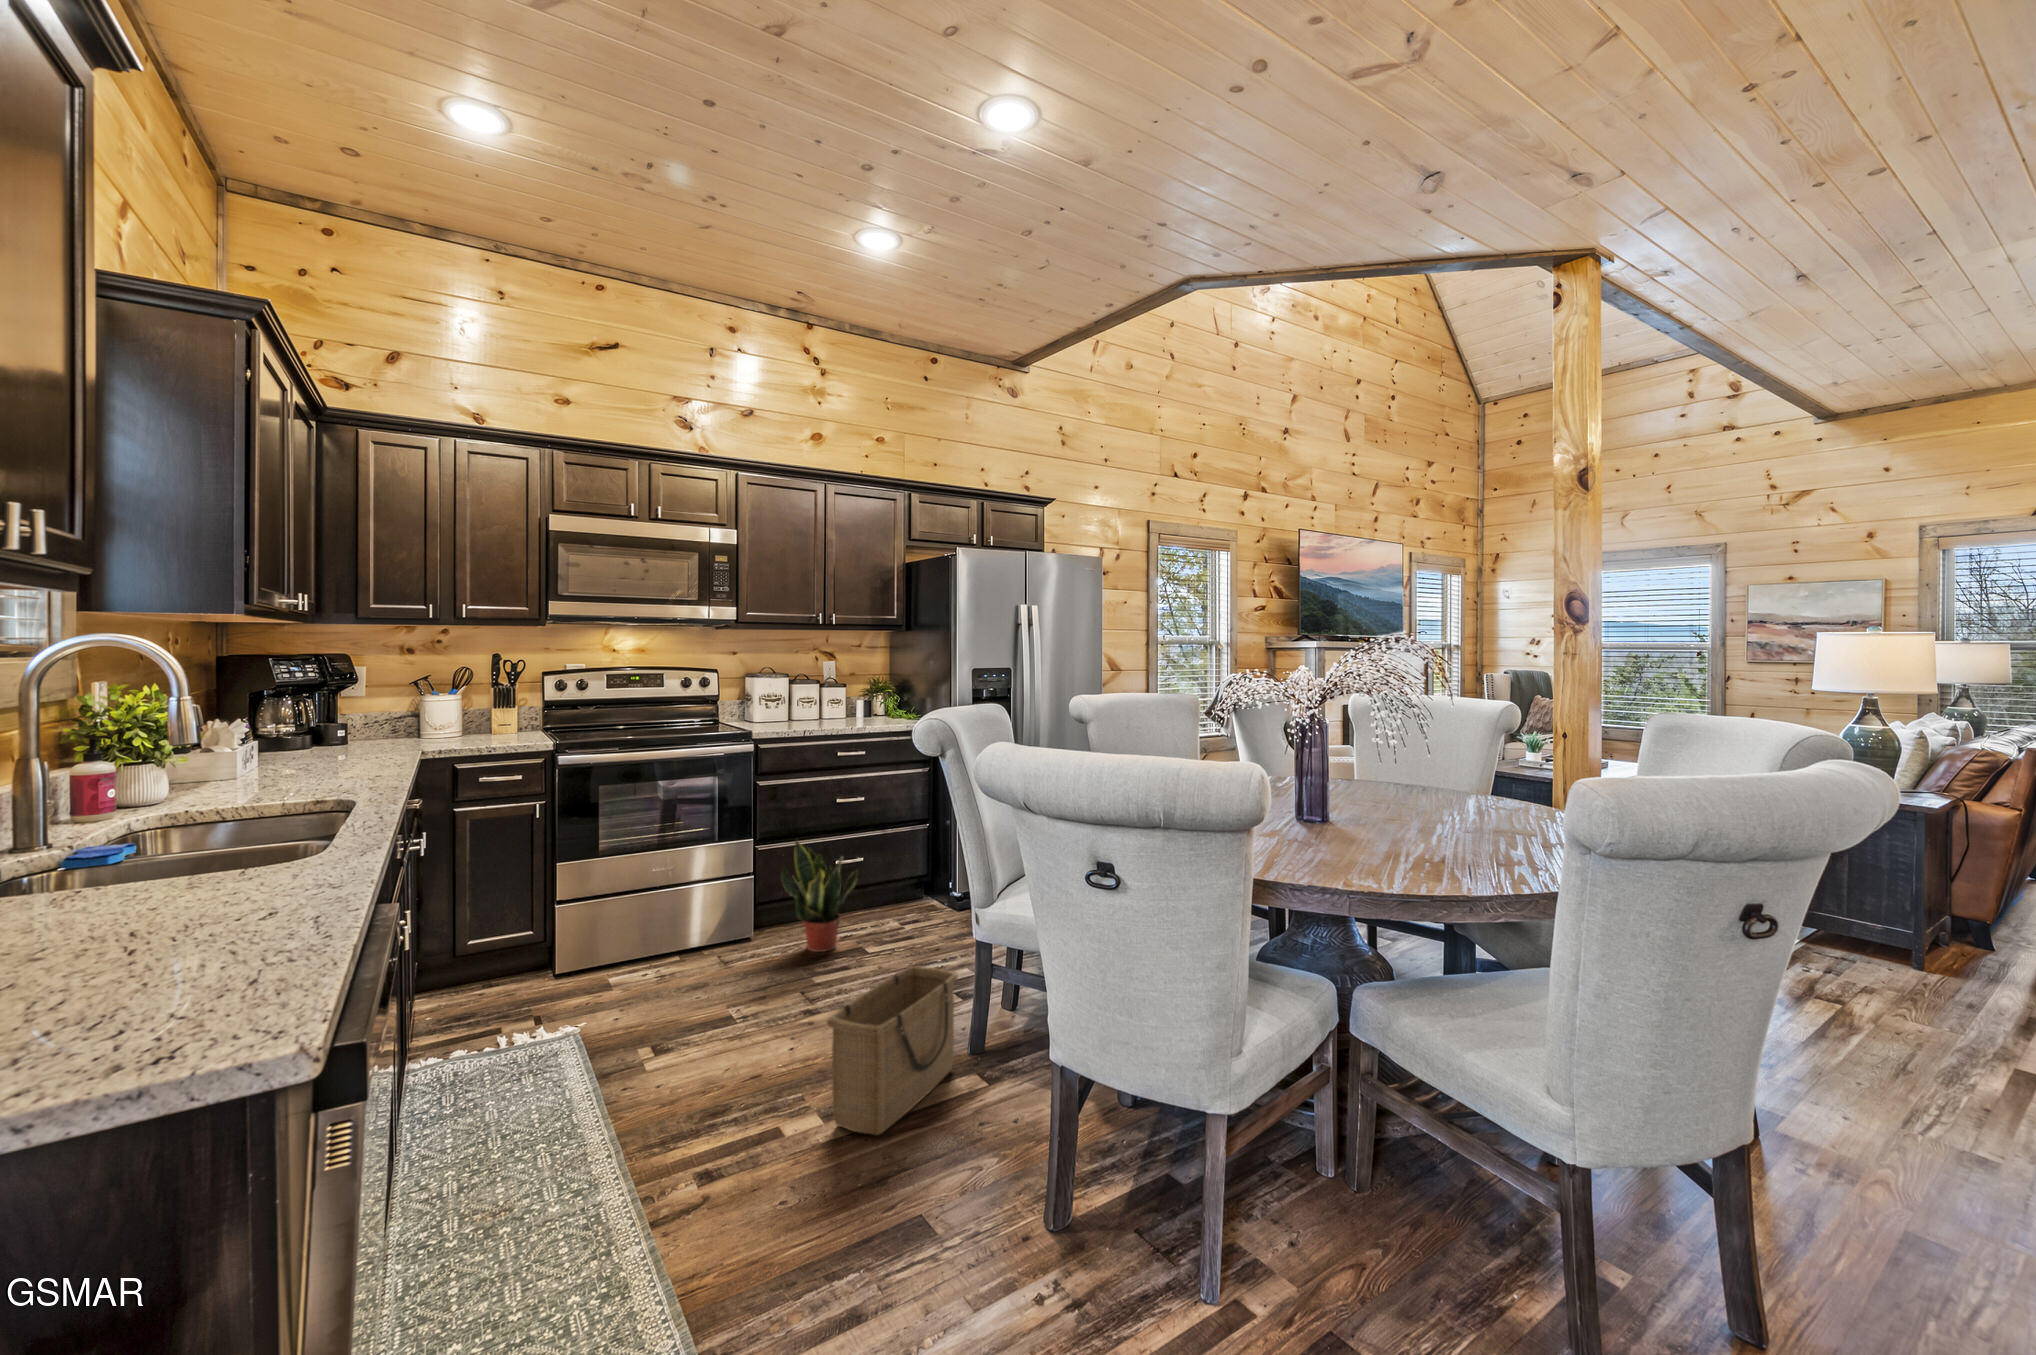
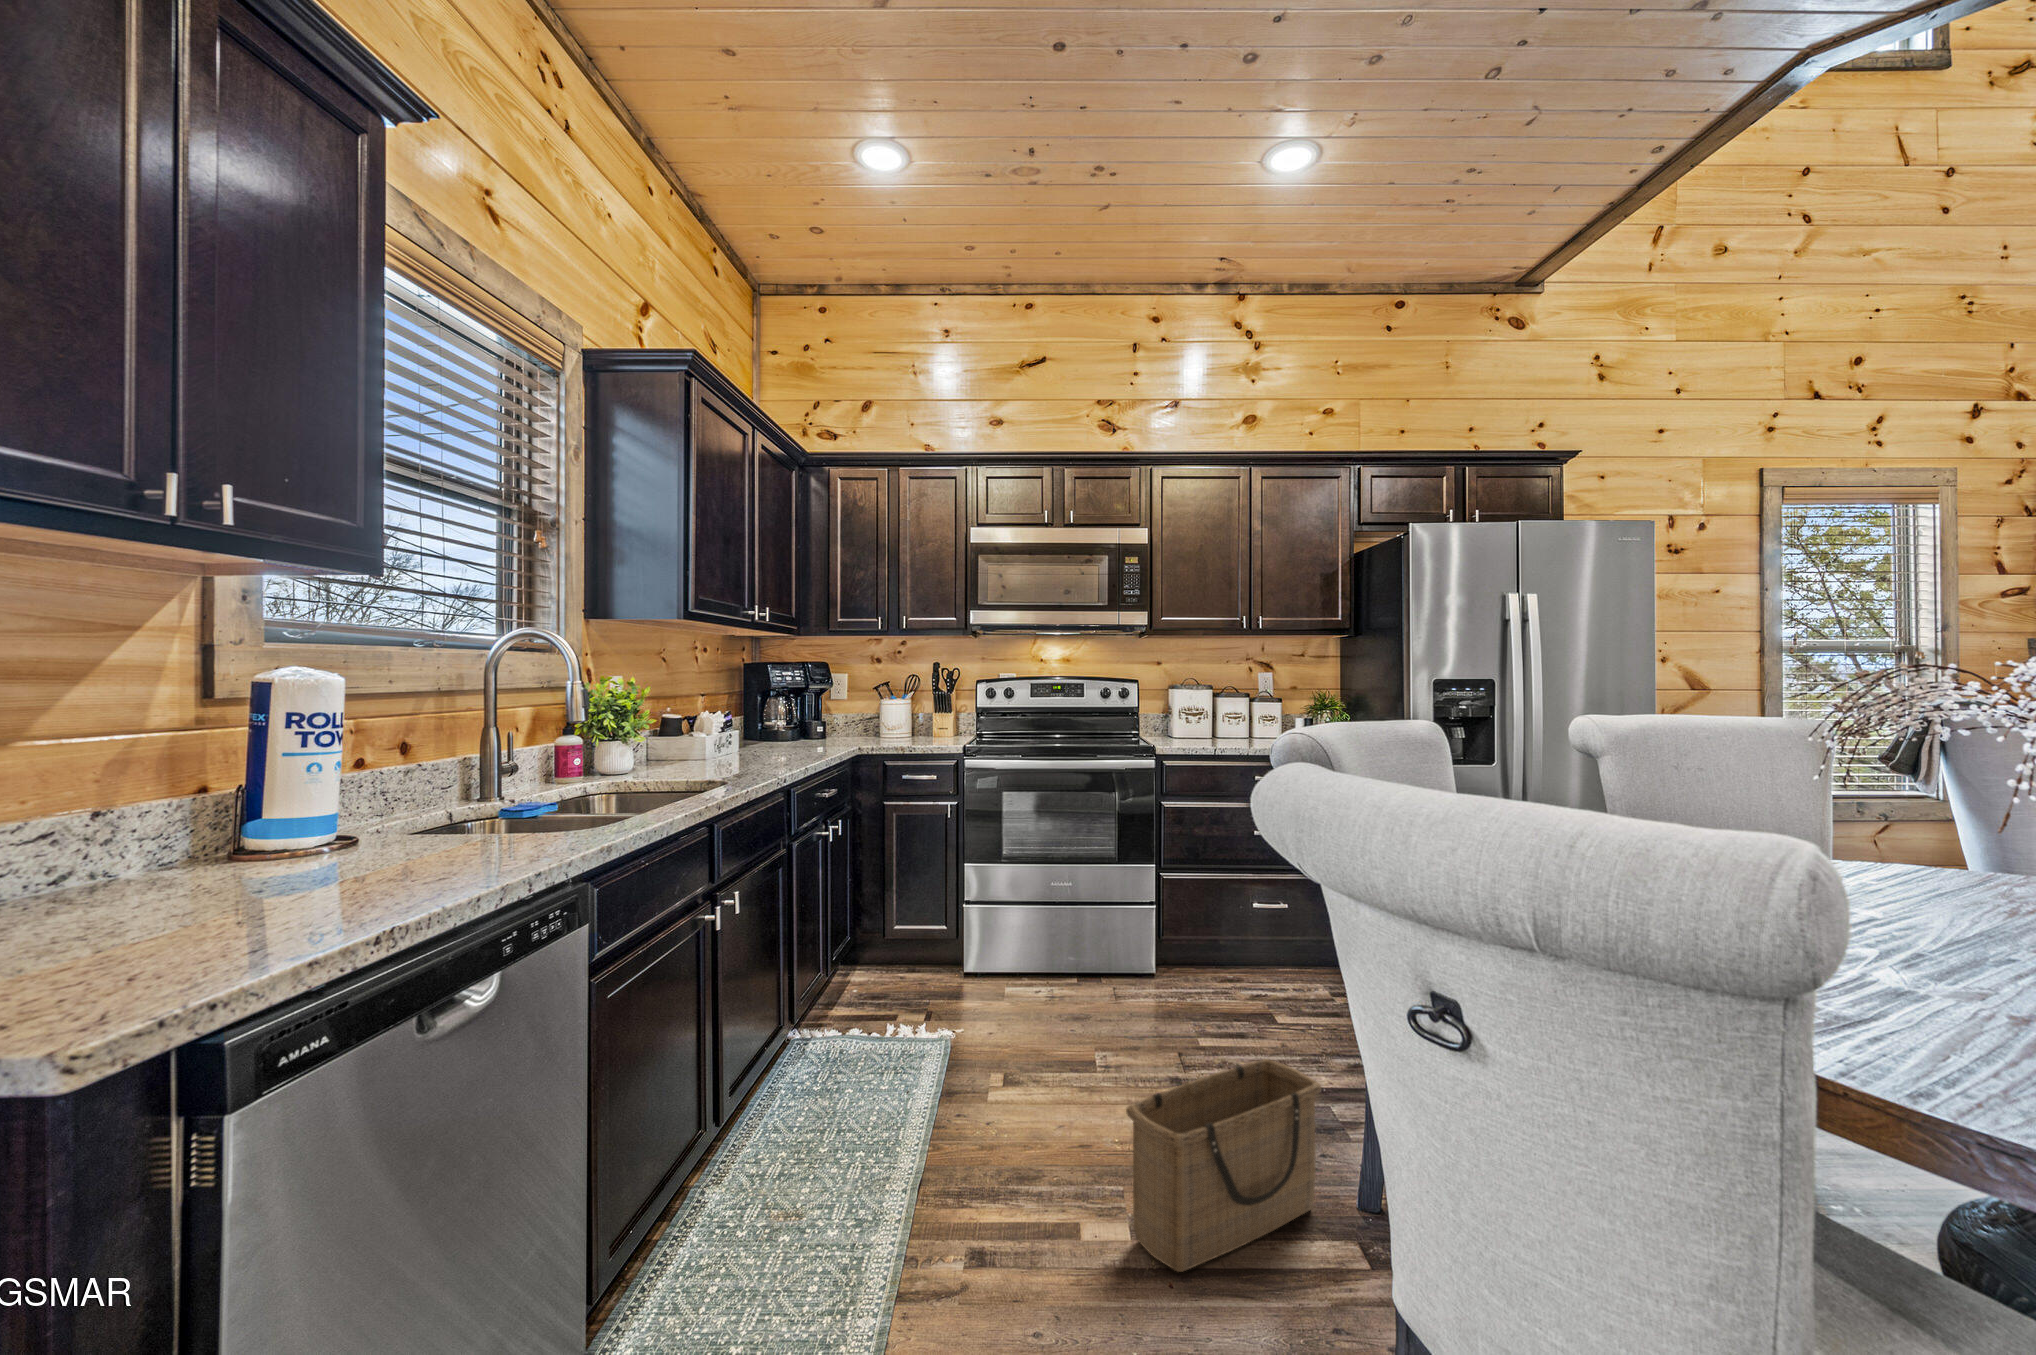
potted plant: present [781,841,858,952] -> none [1181,872,1270,1007]

